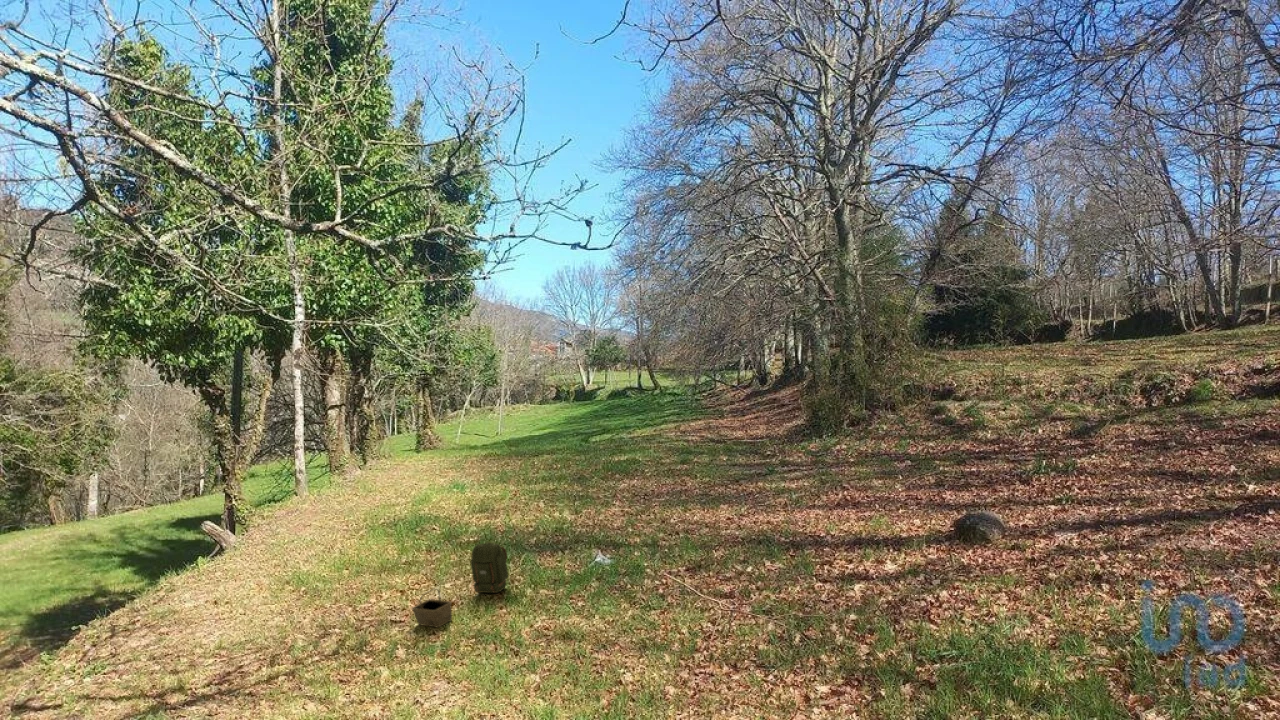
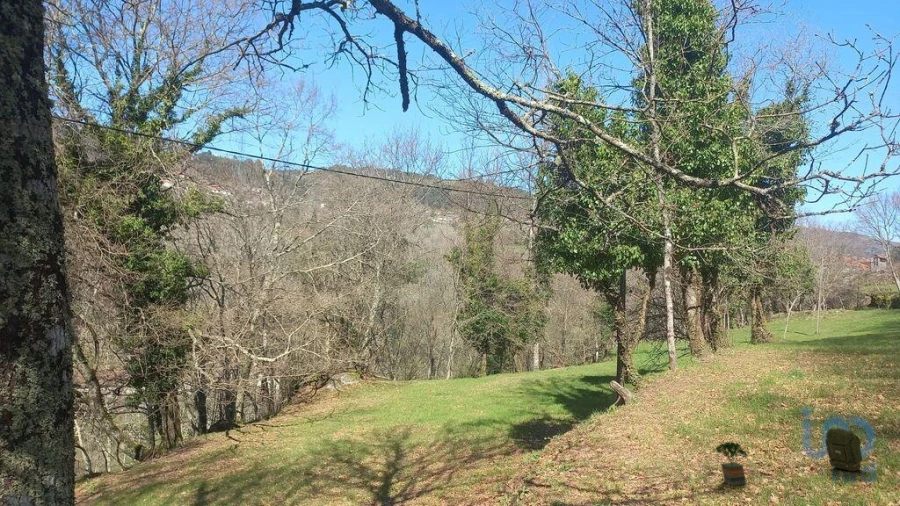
potted tree: none [324,589,372,656] -> present [716,442,747,486]
basket: present [412,590,452,627] -> none [778,455,812,484]

